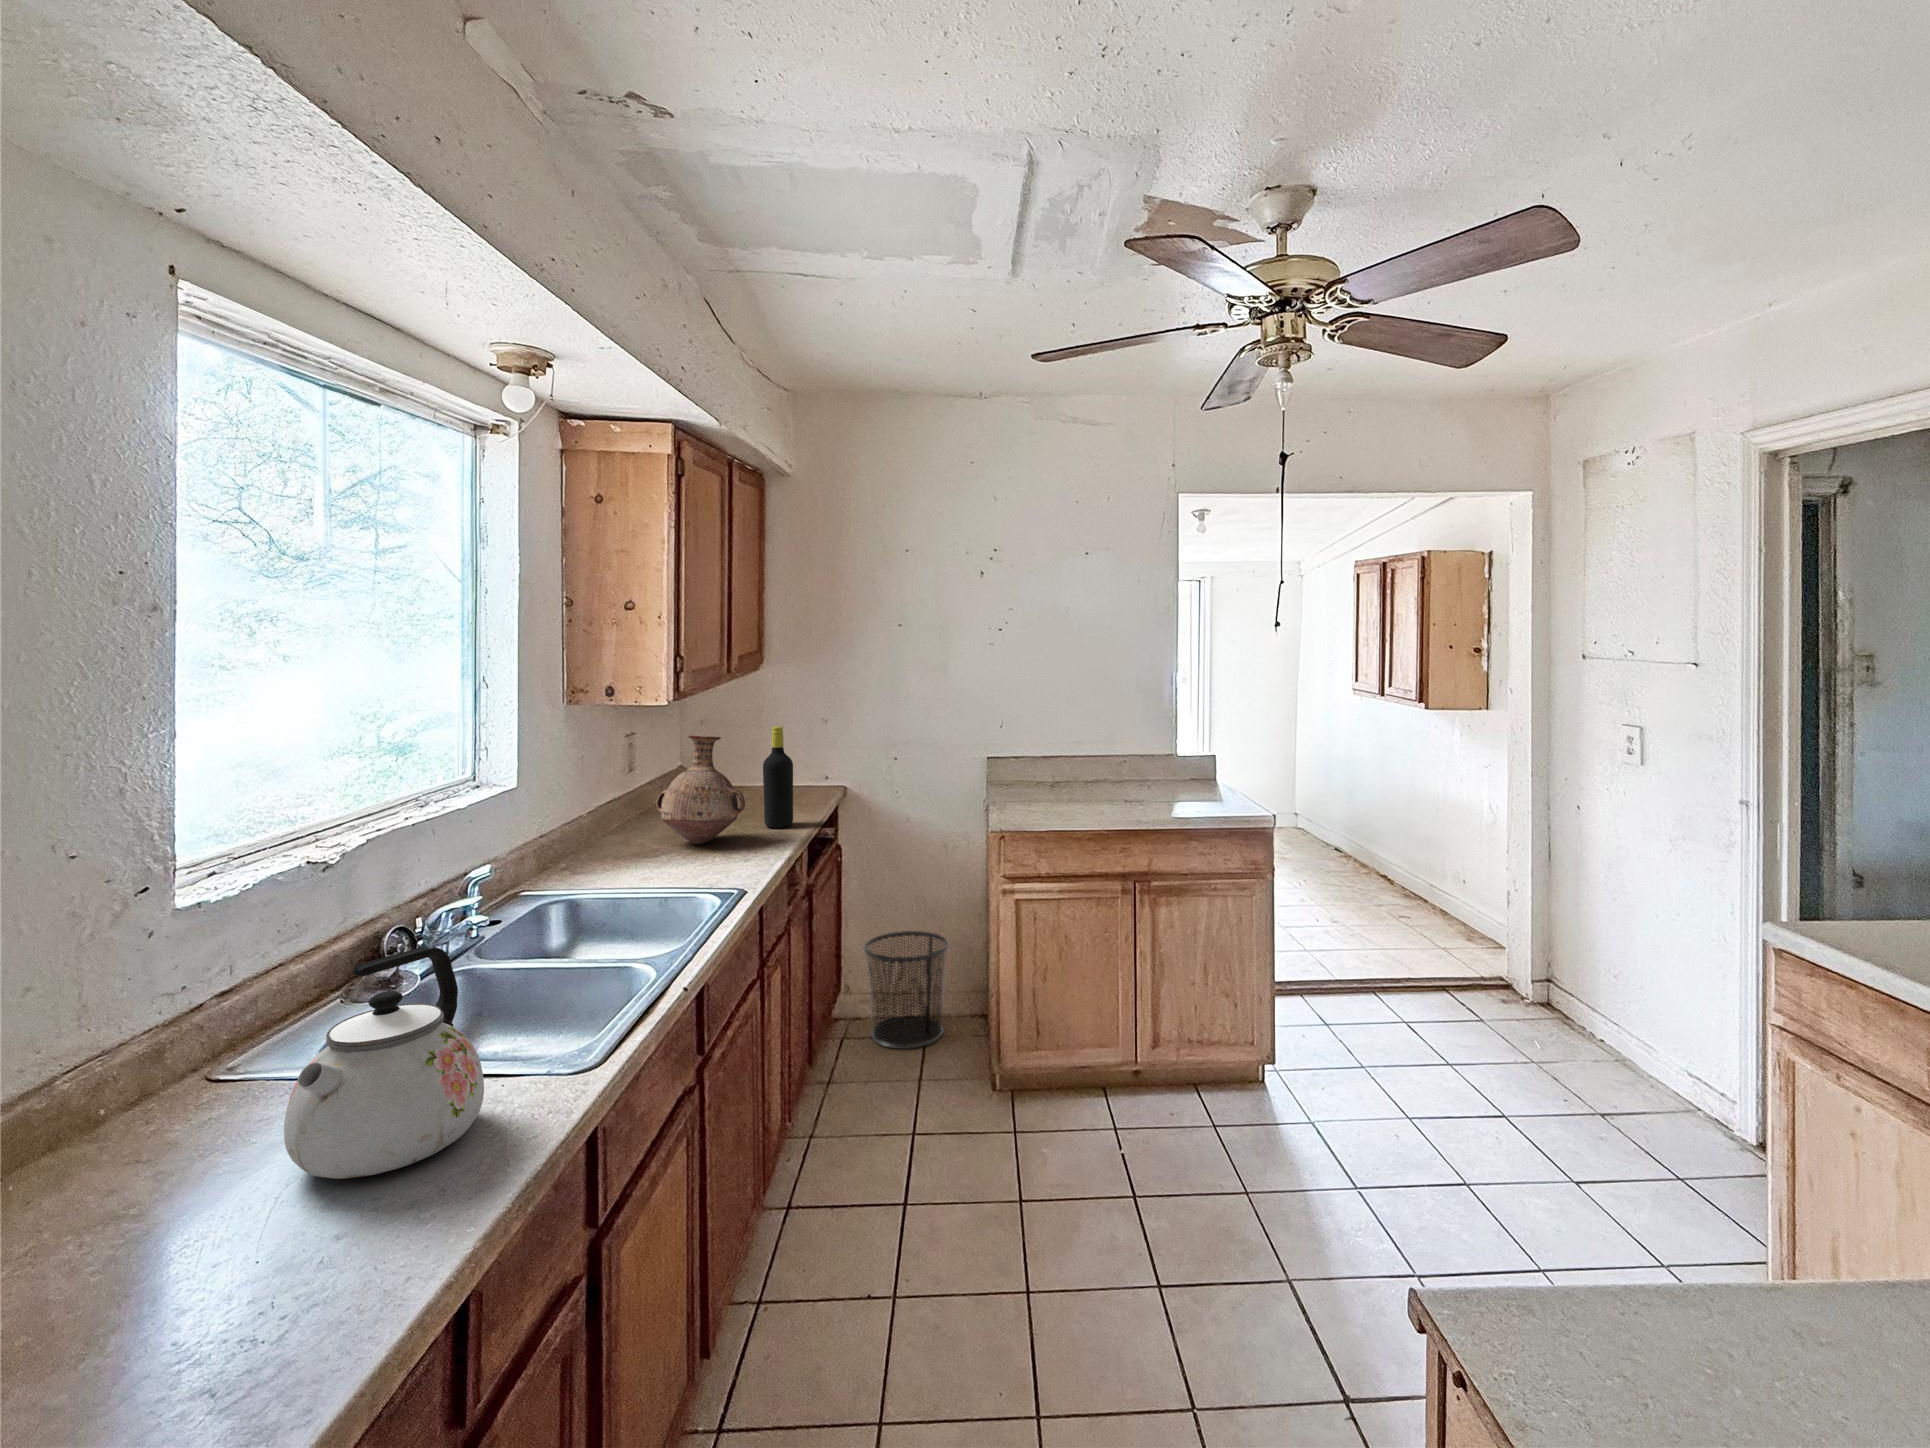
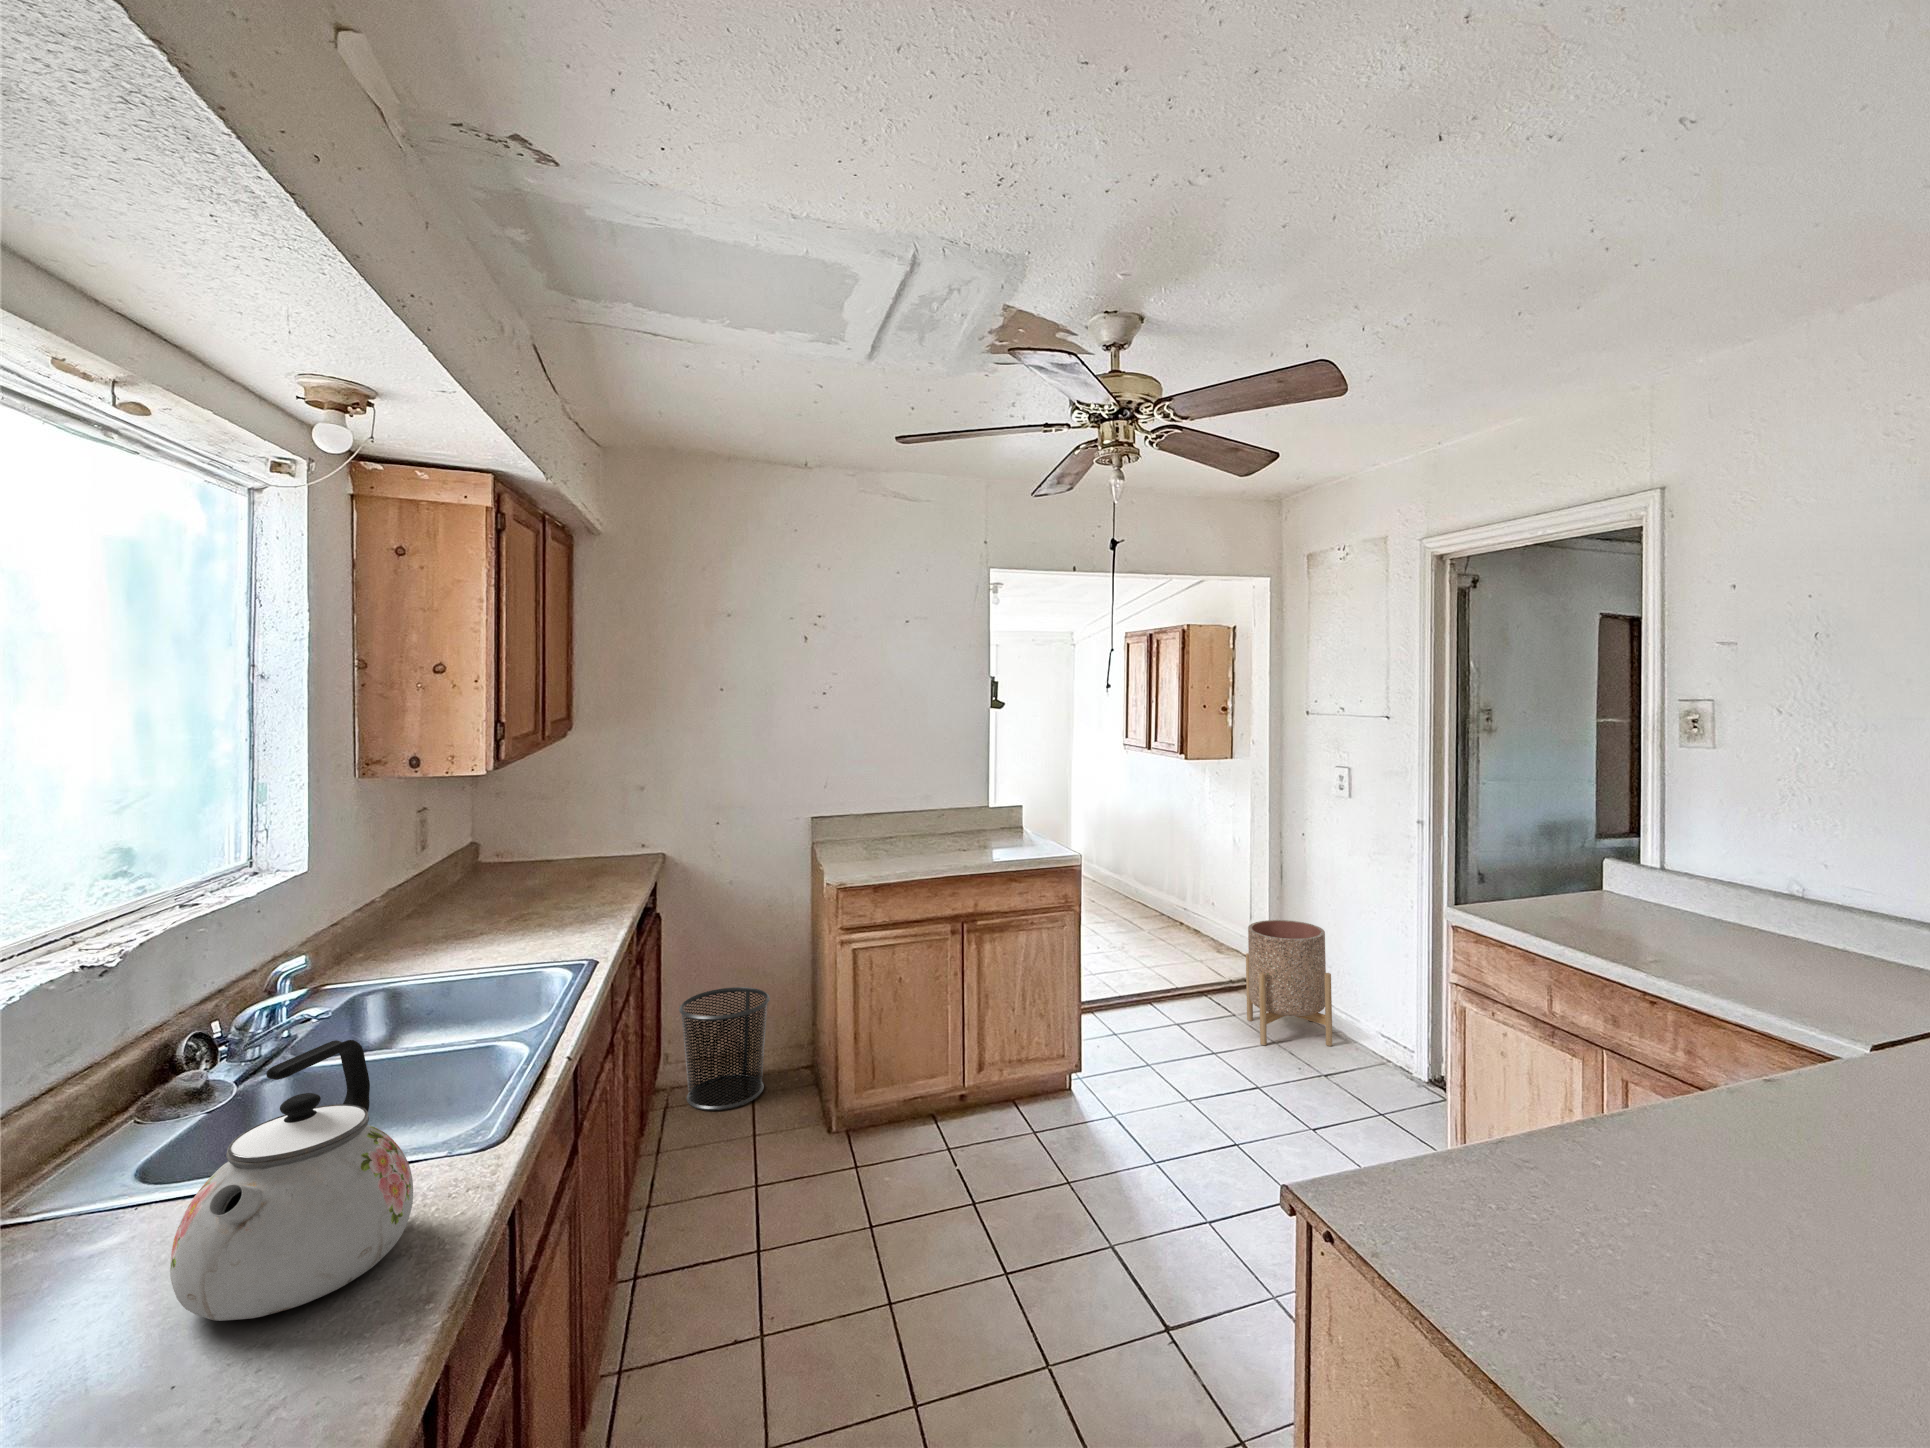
bottle: present [763,726,793,828] -> none [584,786,617,891]
vase: present [656,735,745,844] -> none [465,798,572,914]
planter: none [1492,914,1602,1072] -> present [1246,920,1333,1046]

